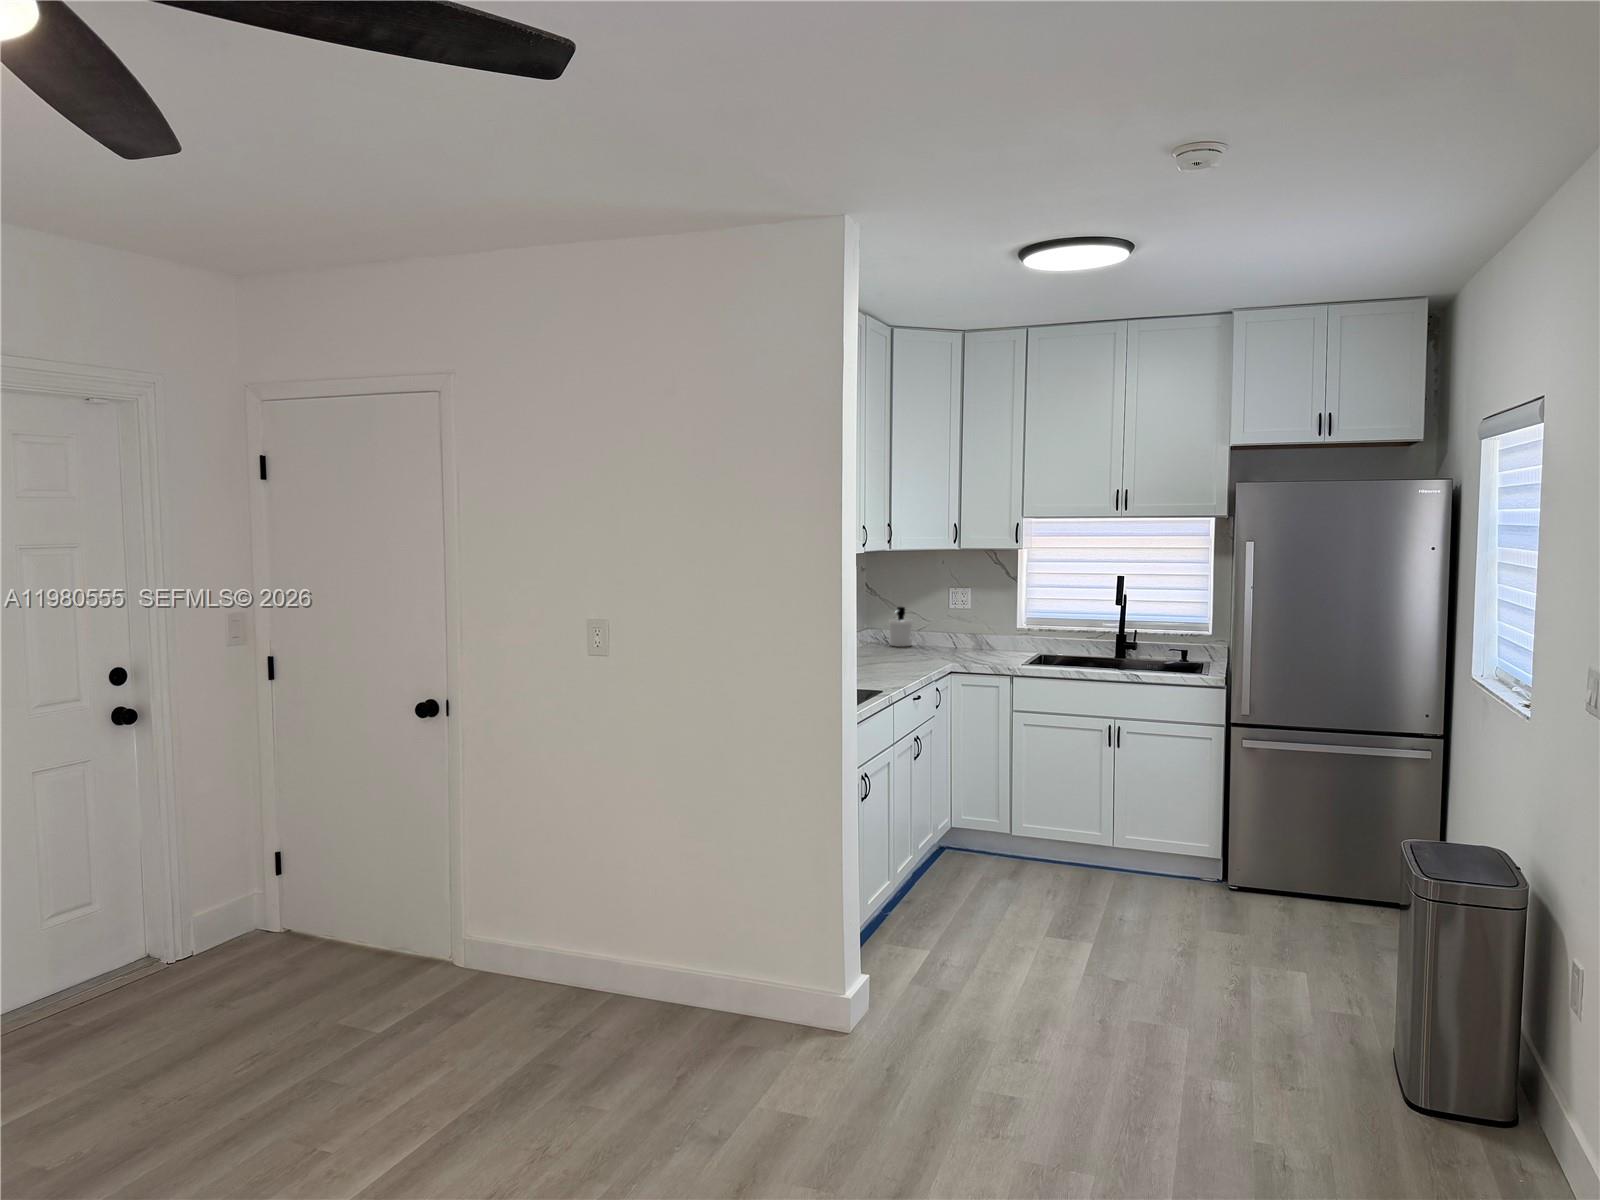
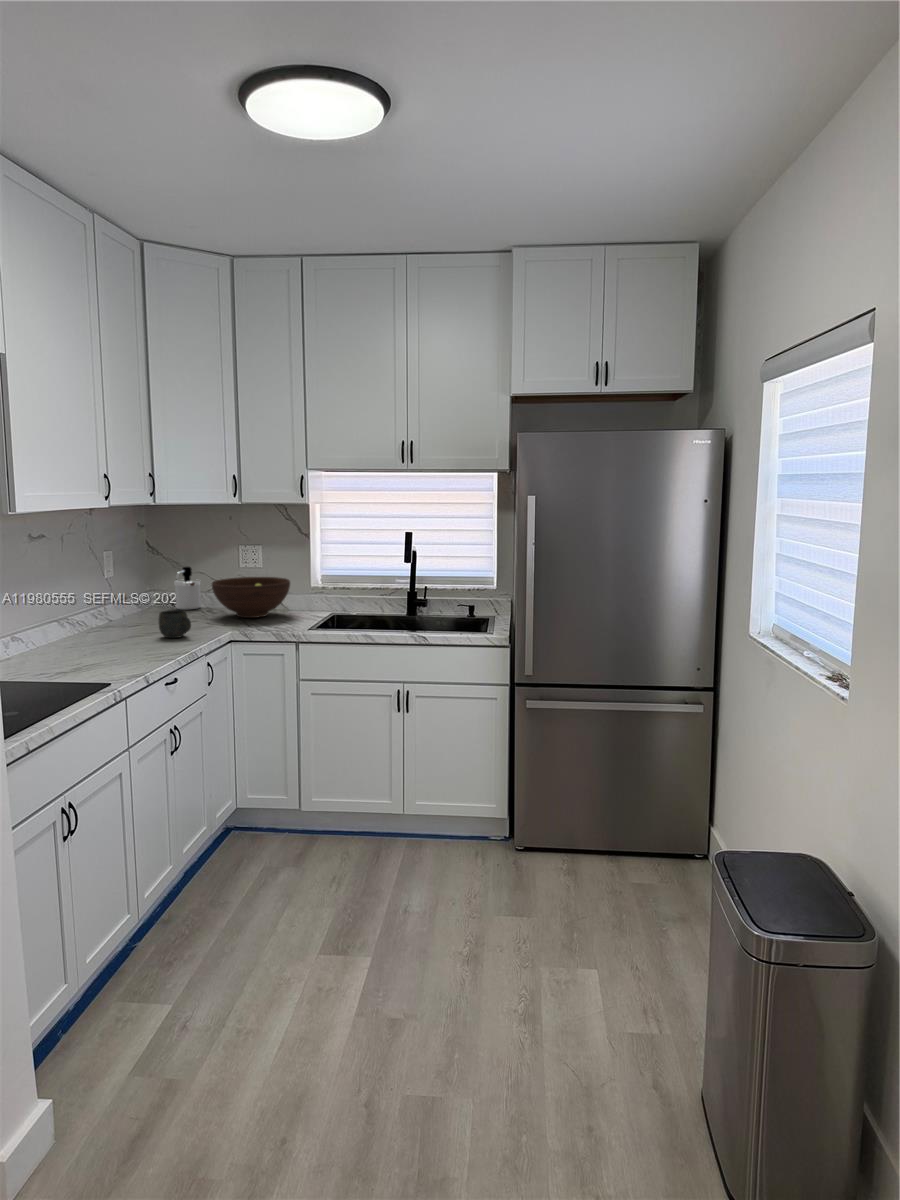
fruit bowl: none [929,617,1002,655] -> present [212,577,290,618]
mug: none [893,642,922,666] -> present [159,610,191,638]

